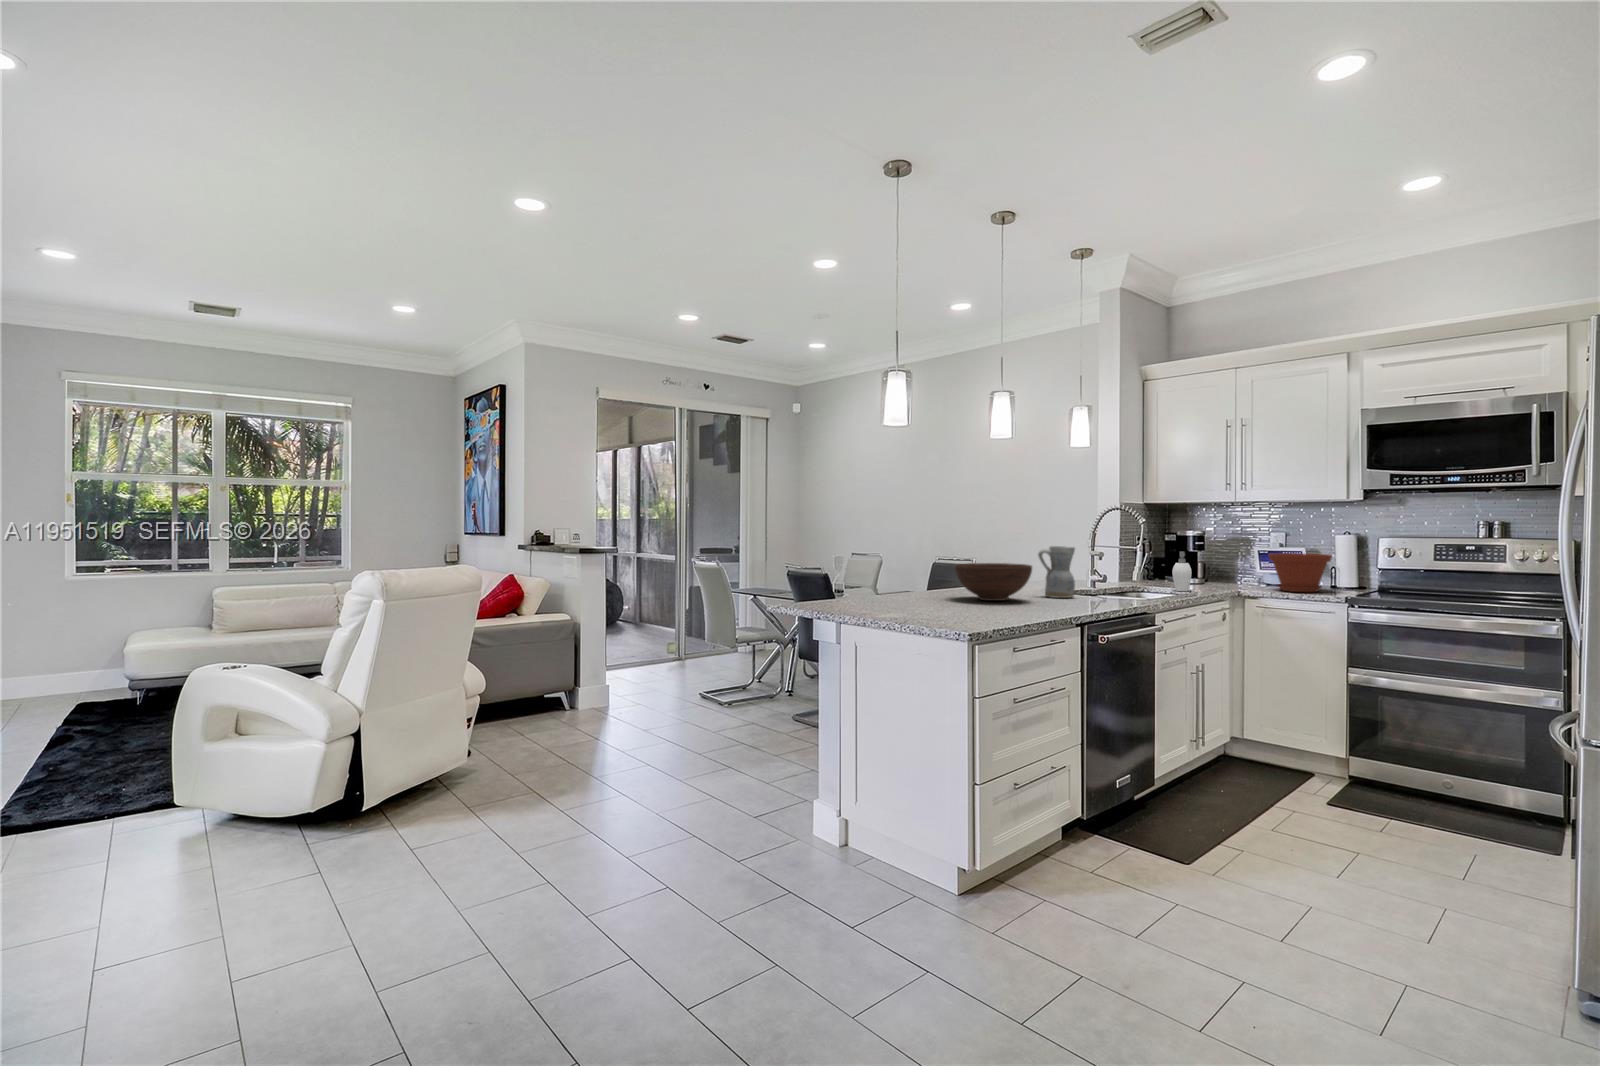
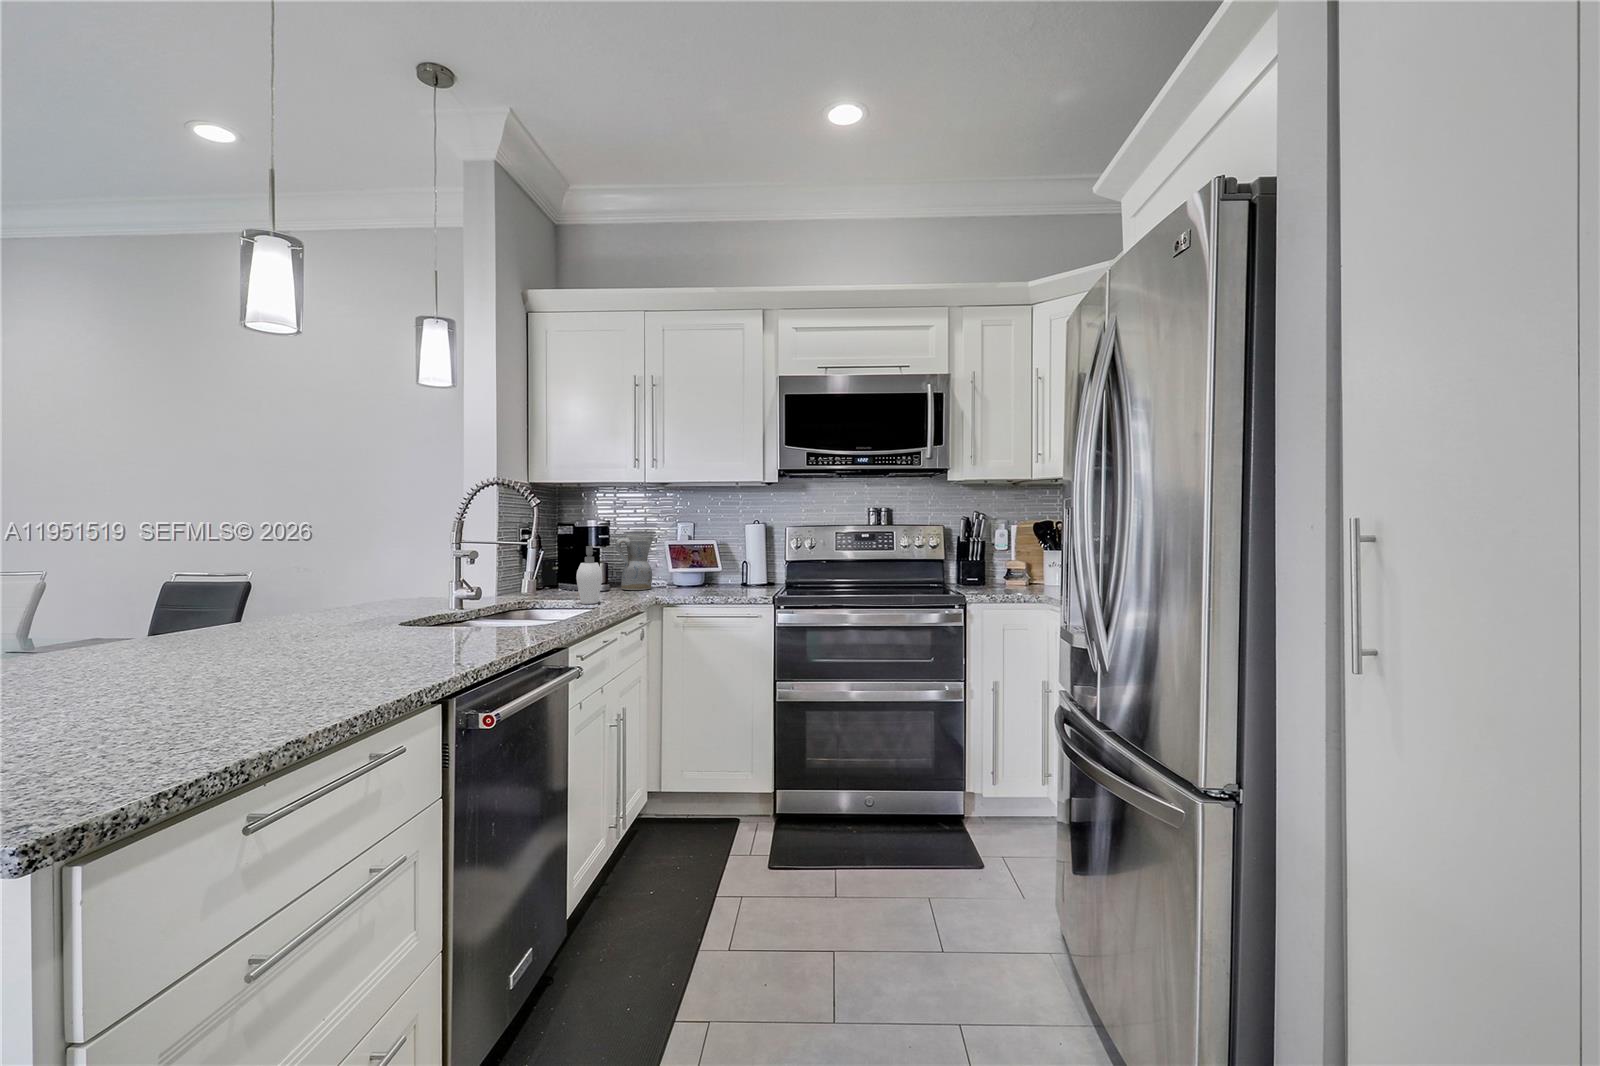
ceramic pitcher: present [1038,546,1075,598] -> present [616,535,653,590]
plant pot: present [1268,553,1332,592] -> none [687,546,755,594]
fruit bowl: present [955,563,1032,601] -> none [44,581,308,685]

